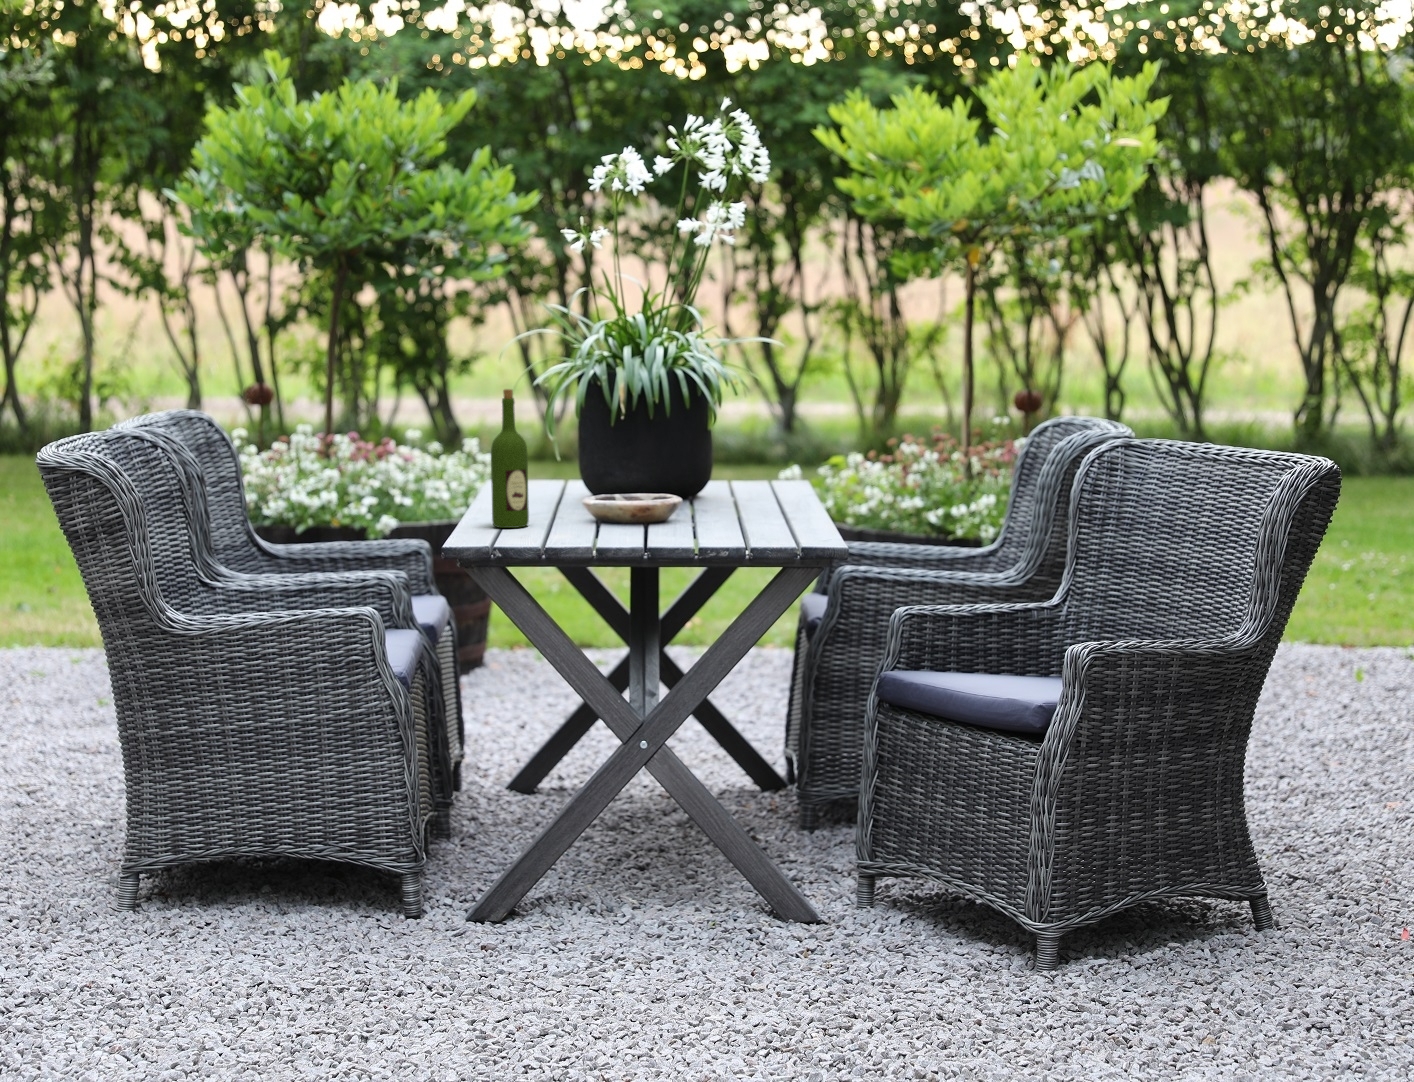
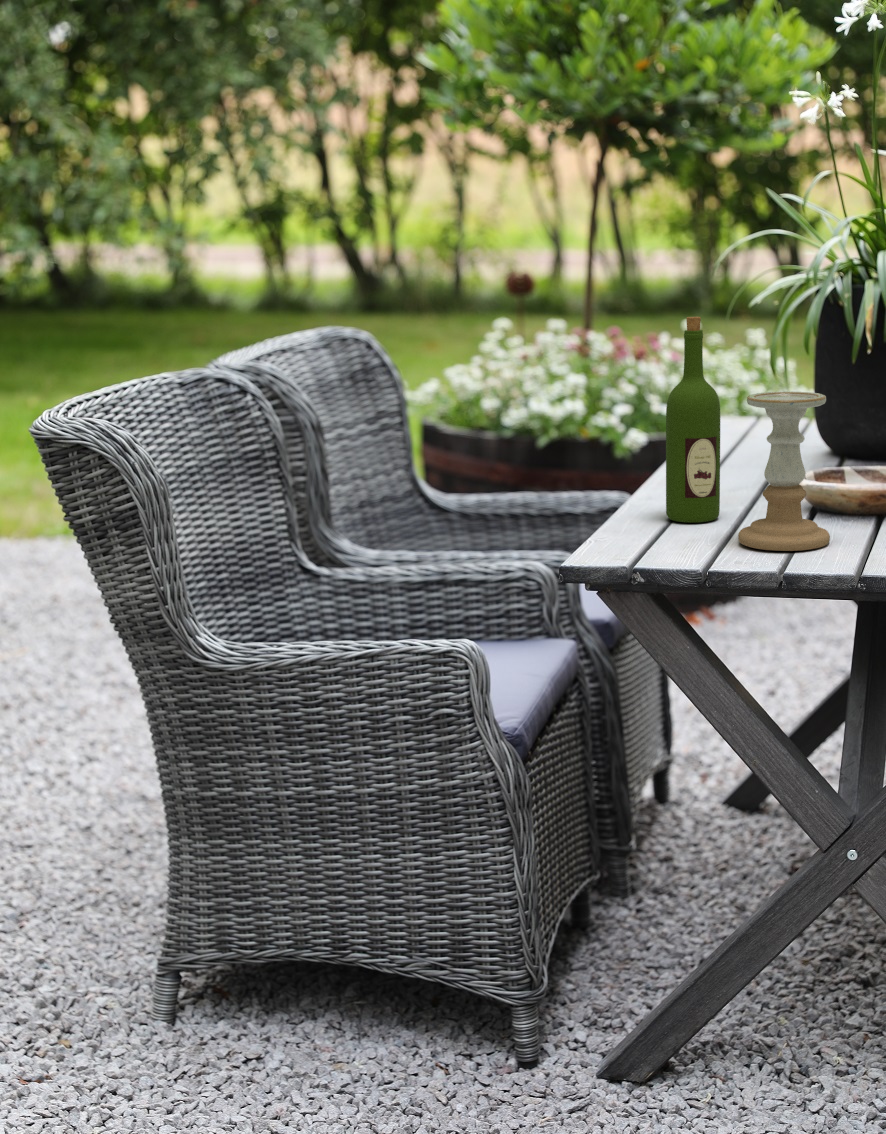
candle holder: none [546,437,605,537] -> present [738,392,830,551]

